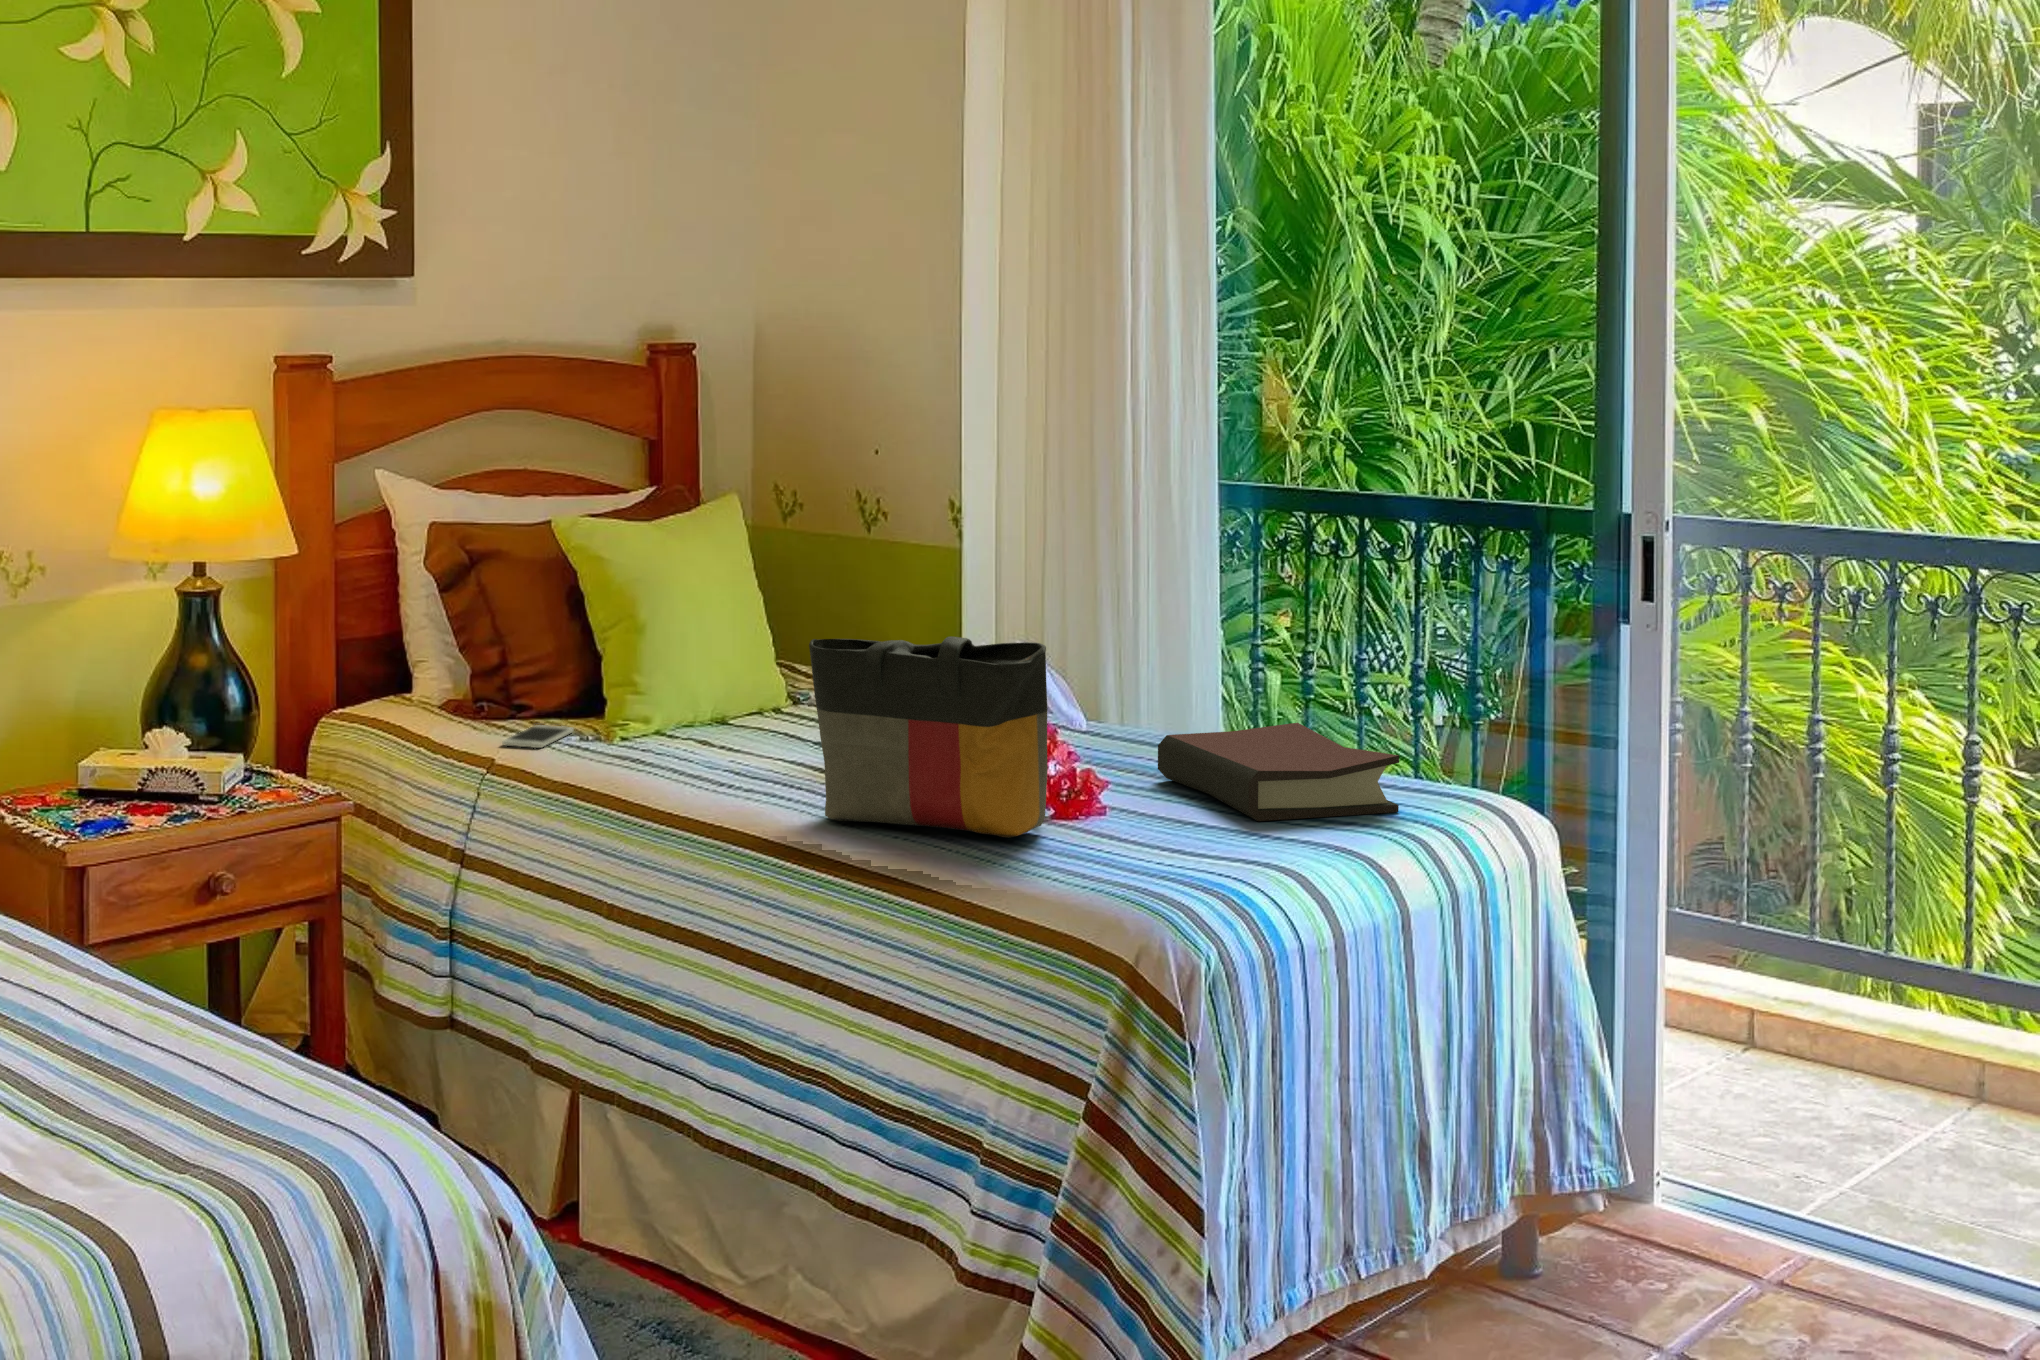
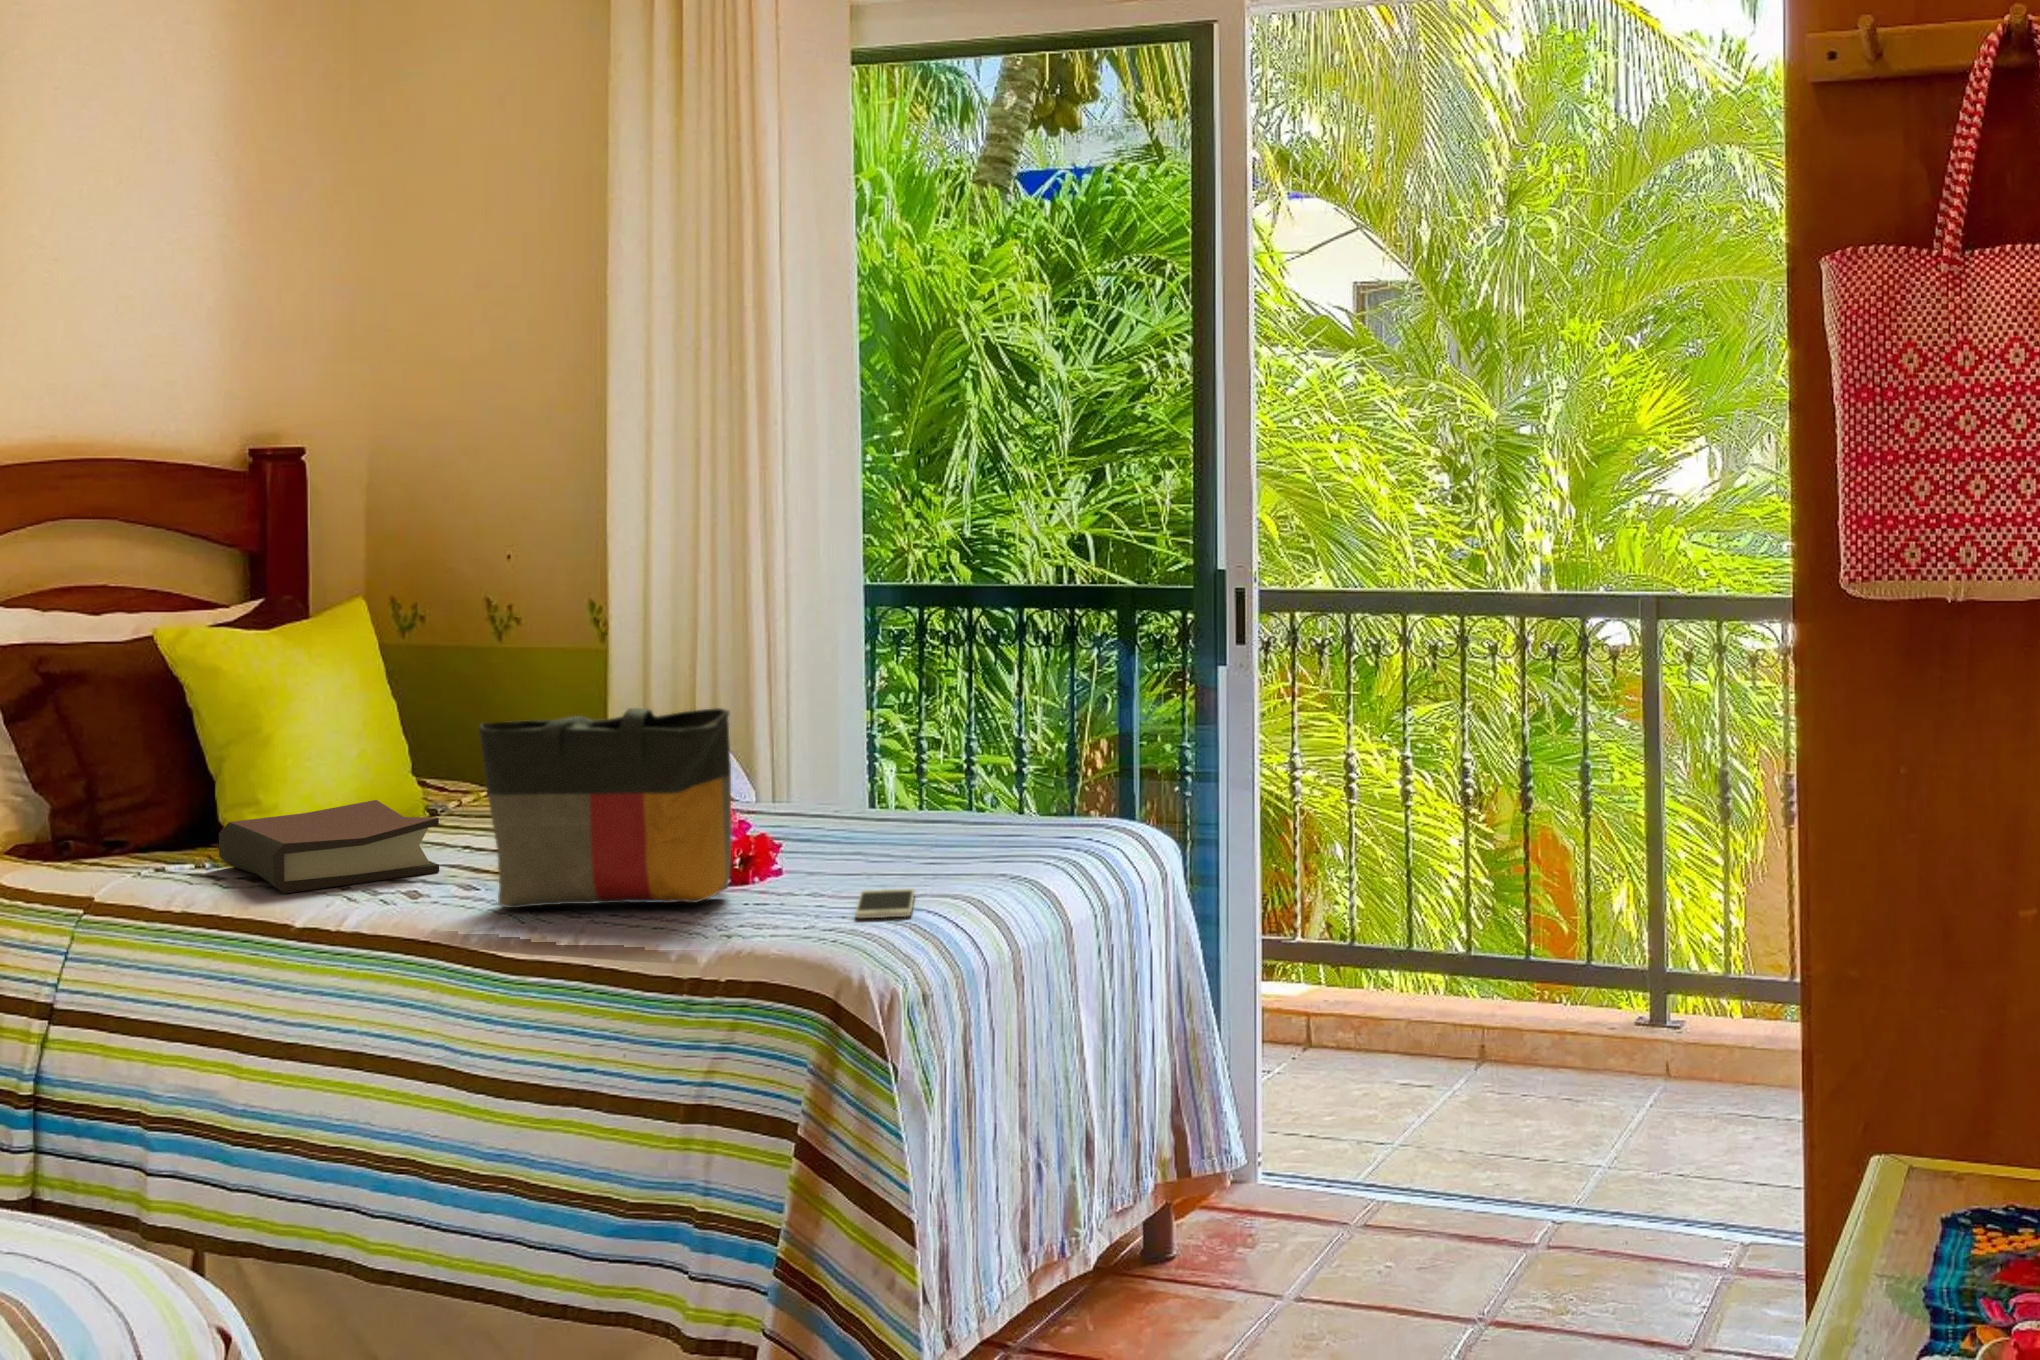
hardback book: present [1158,723,1399,821] -> present [219,800,439,893]
smartphone: present [502,725,573,748] -> present [855,889,914,918]

